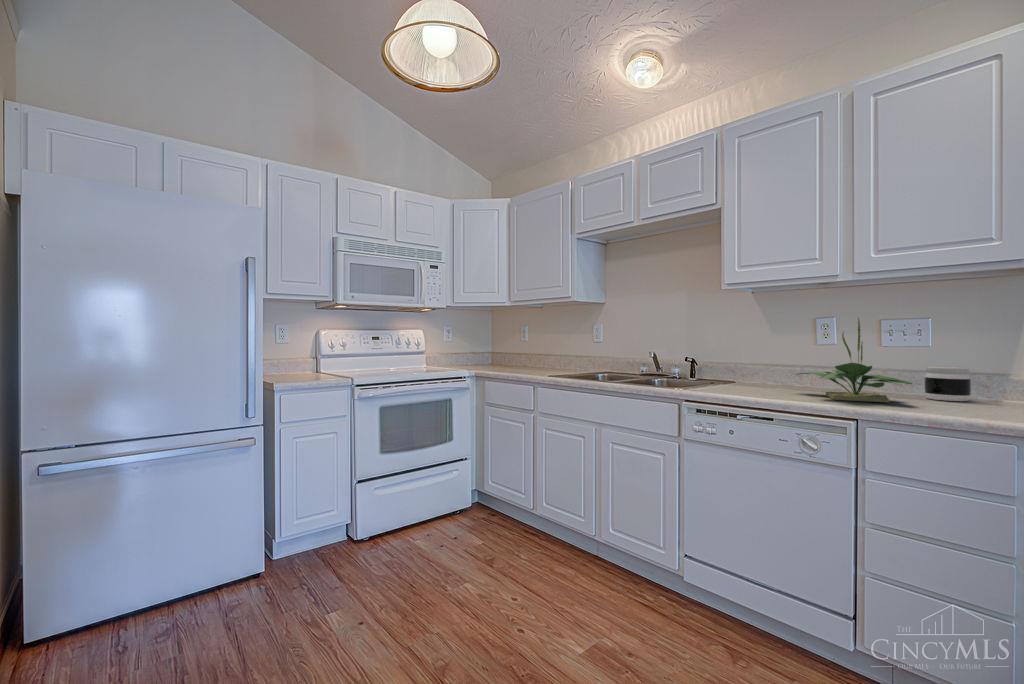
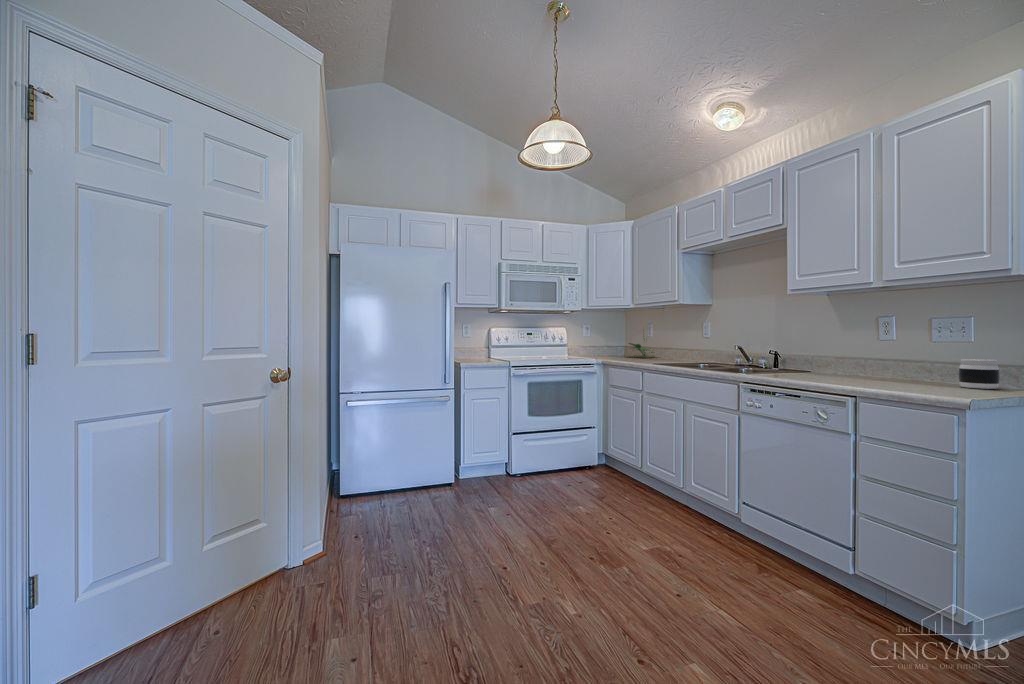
potted plant: present [799,318,913,402] -> present [629,343,655,358]

